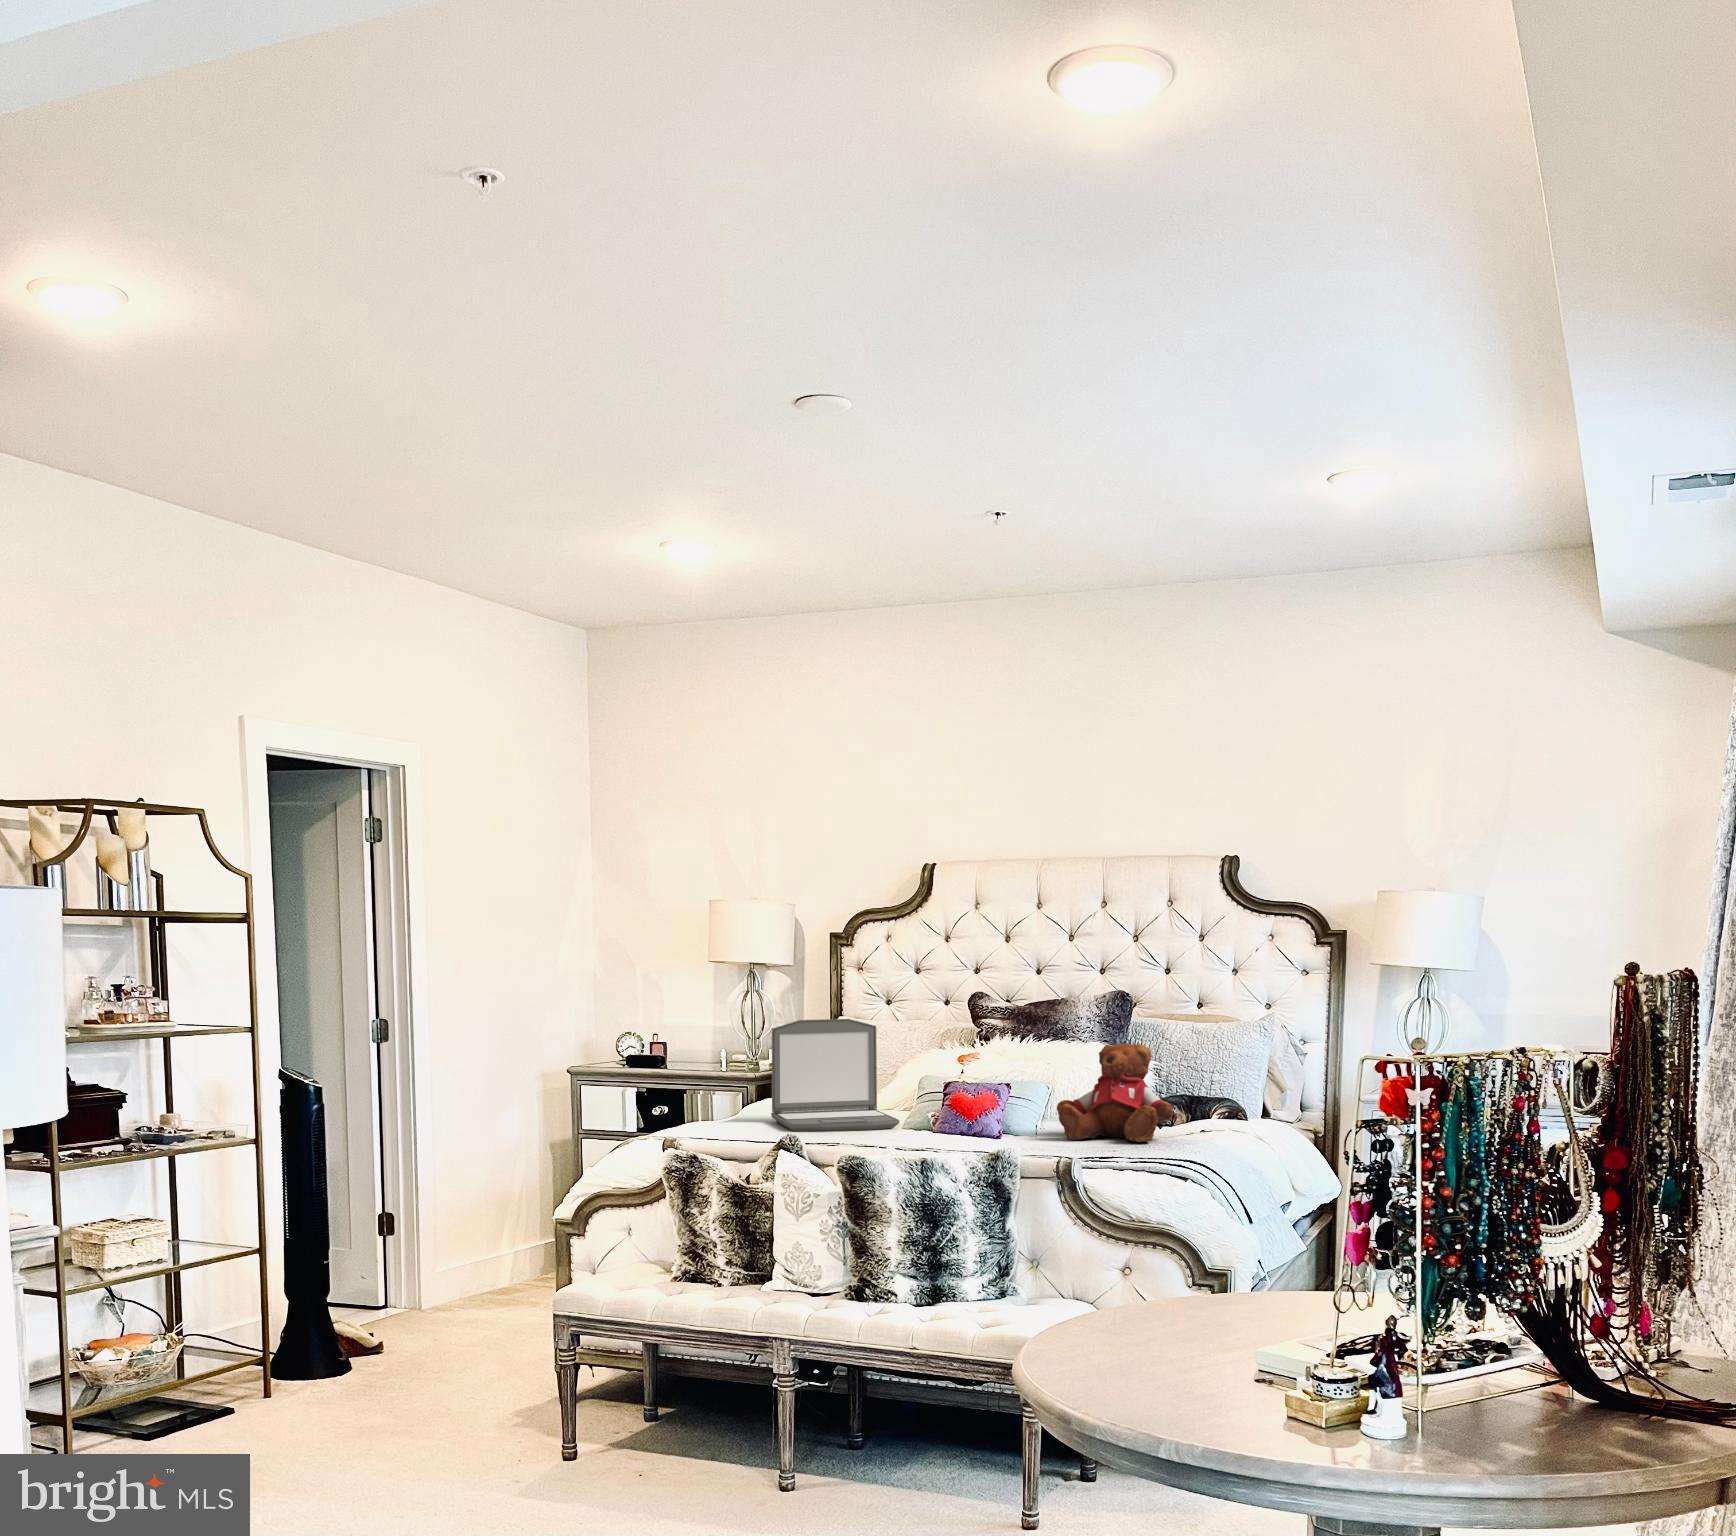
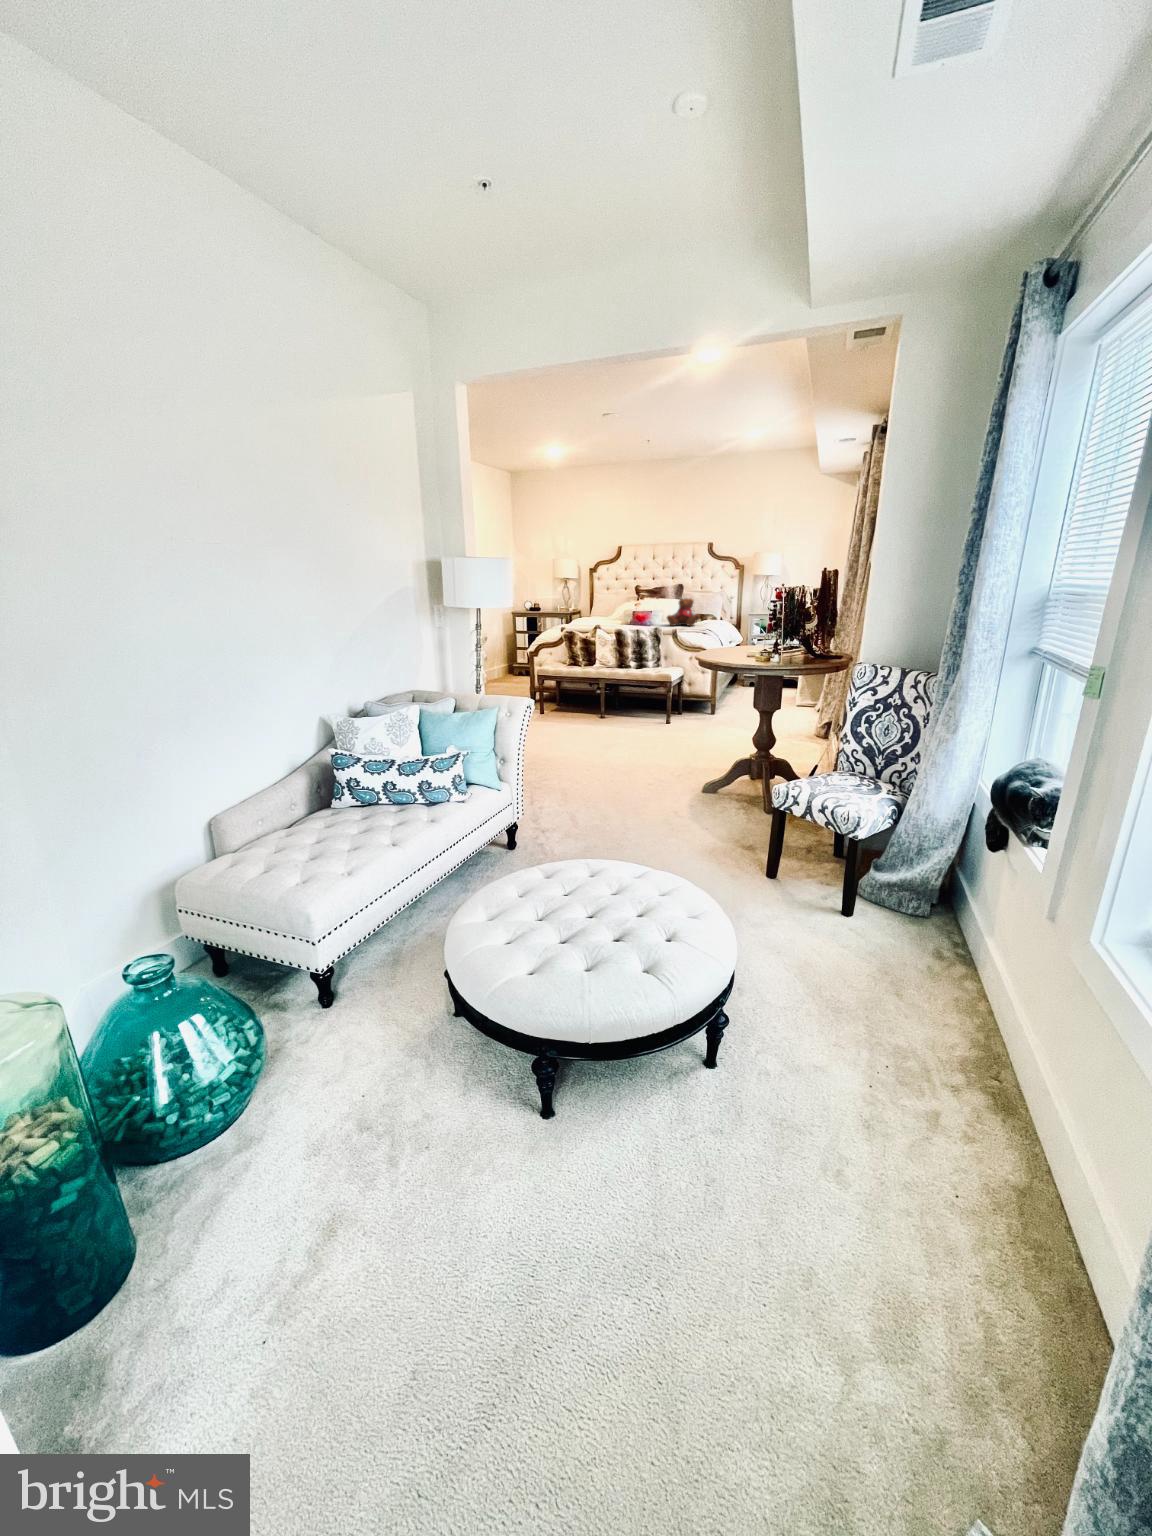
laptop: present [771,1019,899,1132] -> none [582,594,621,627]

